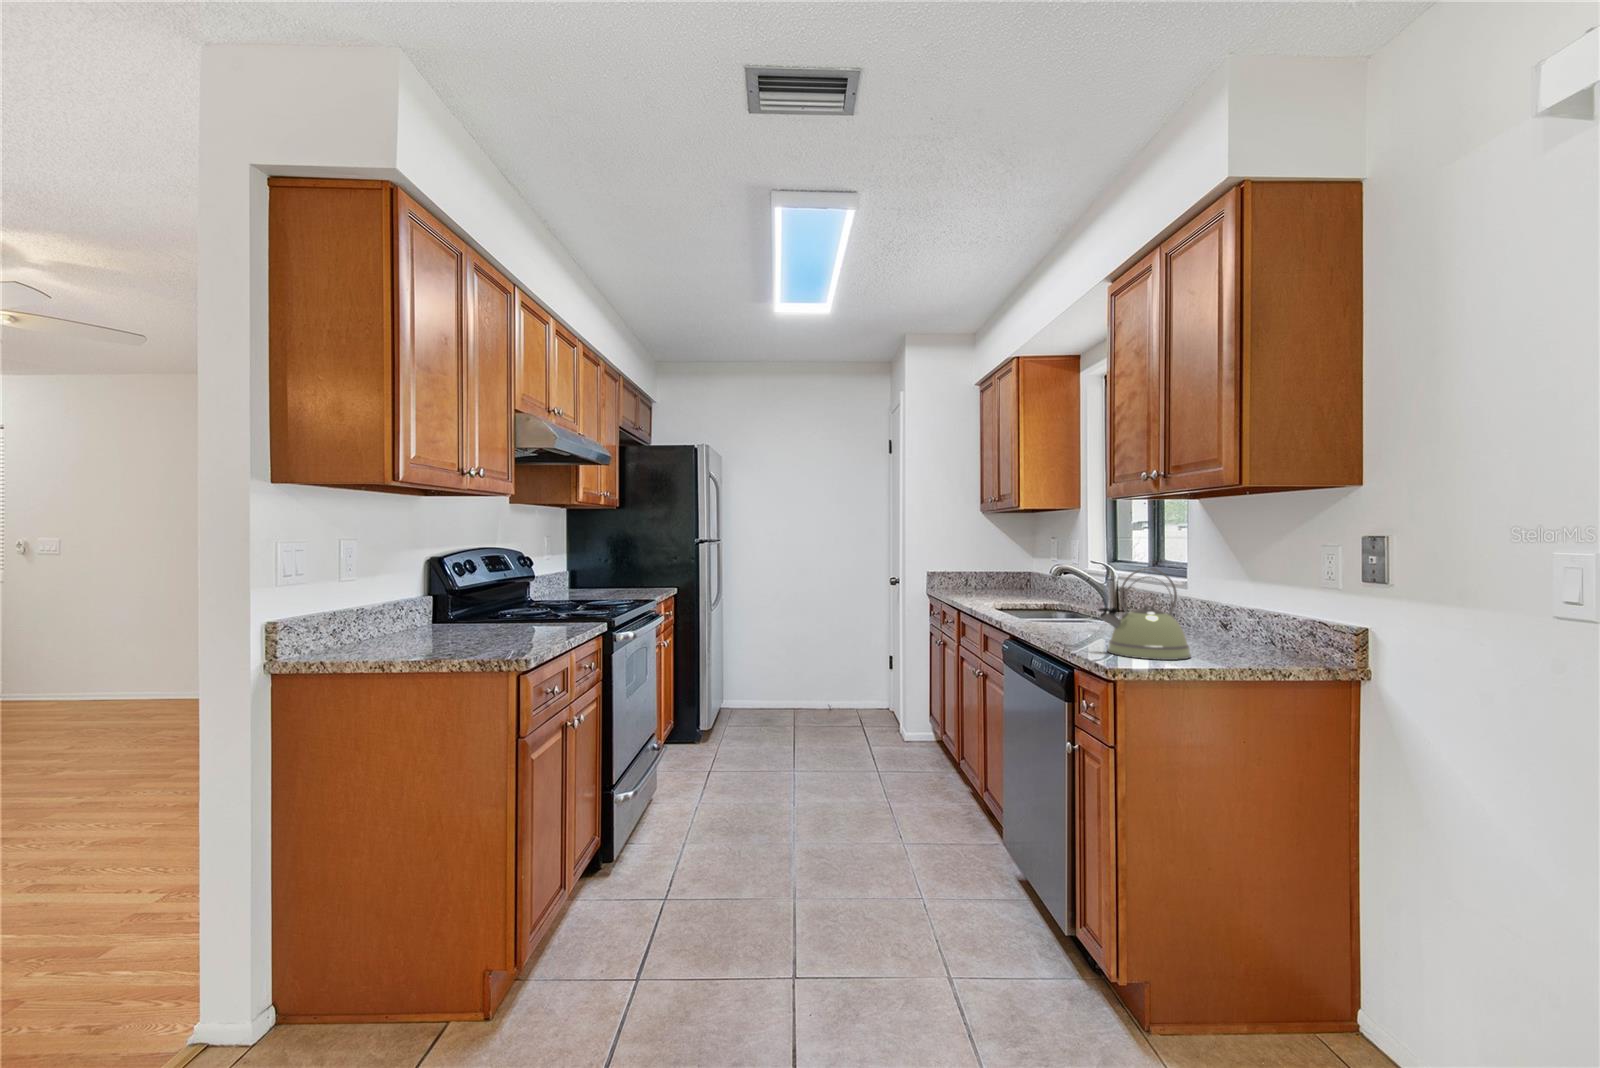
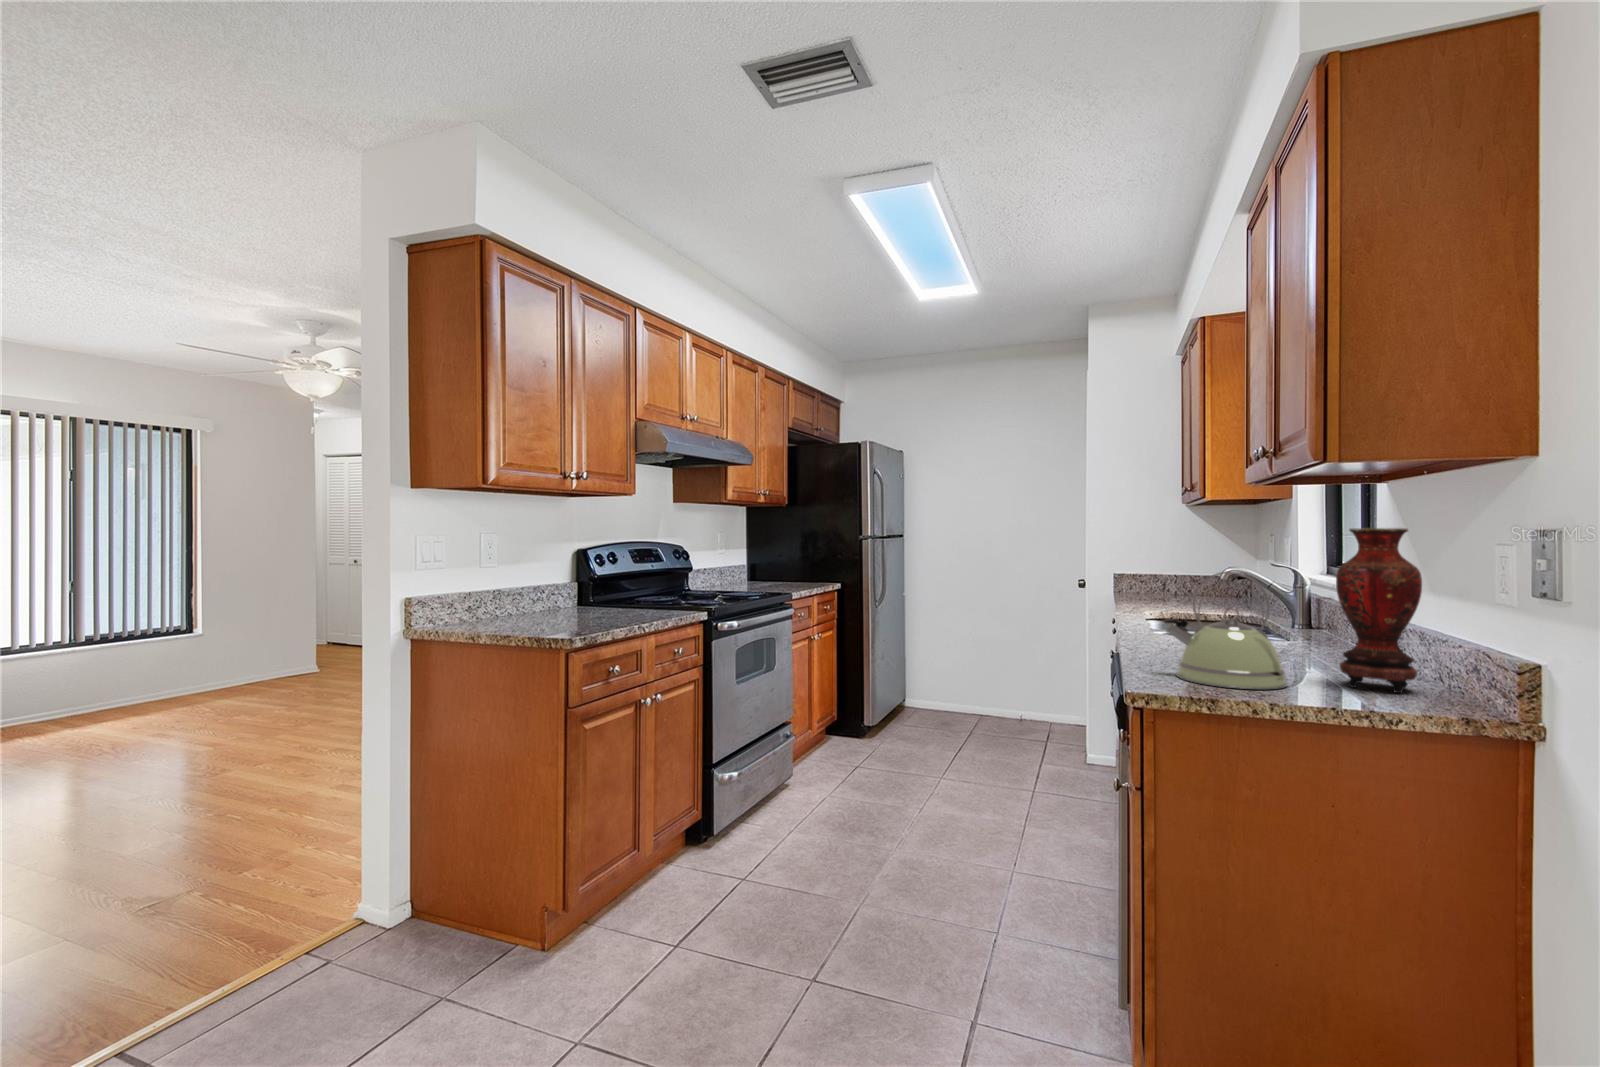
vase: none [1208,535,1266,655] -> present [1336,528,1422,693]

